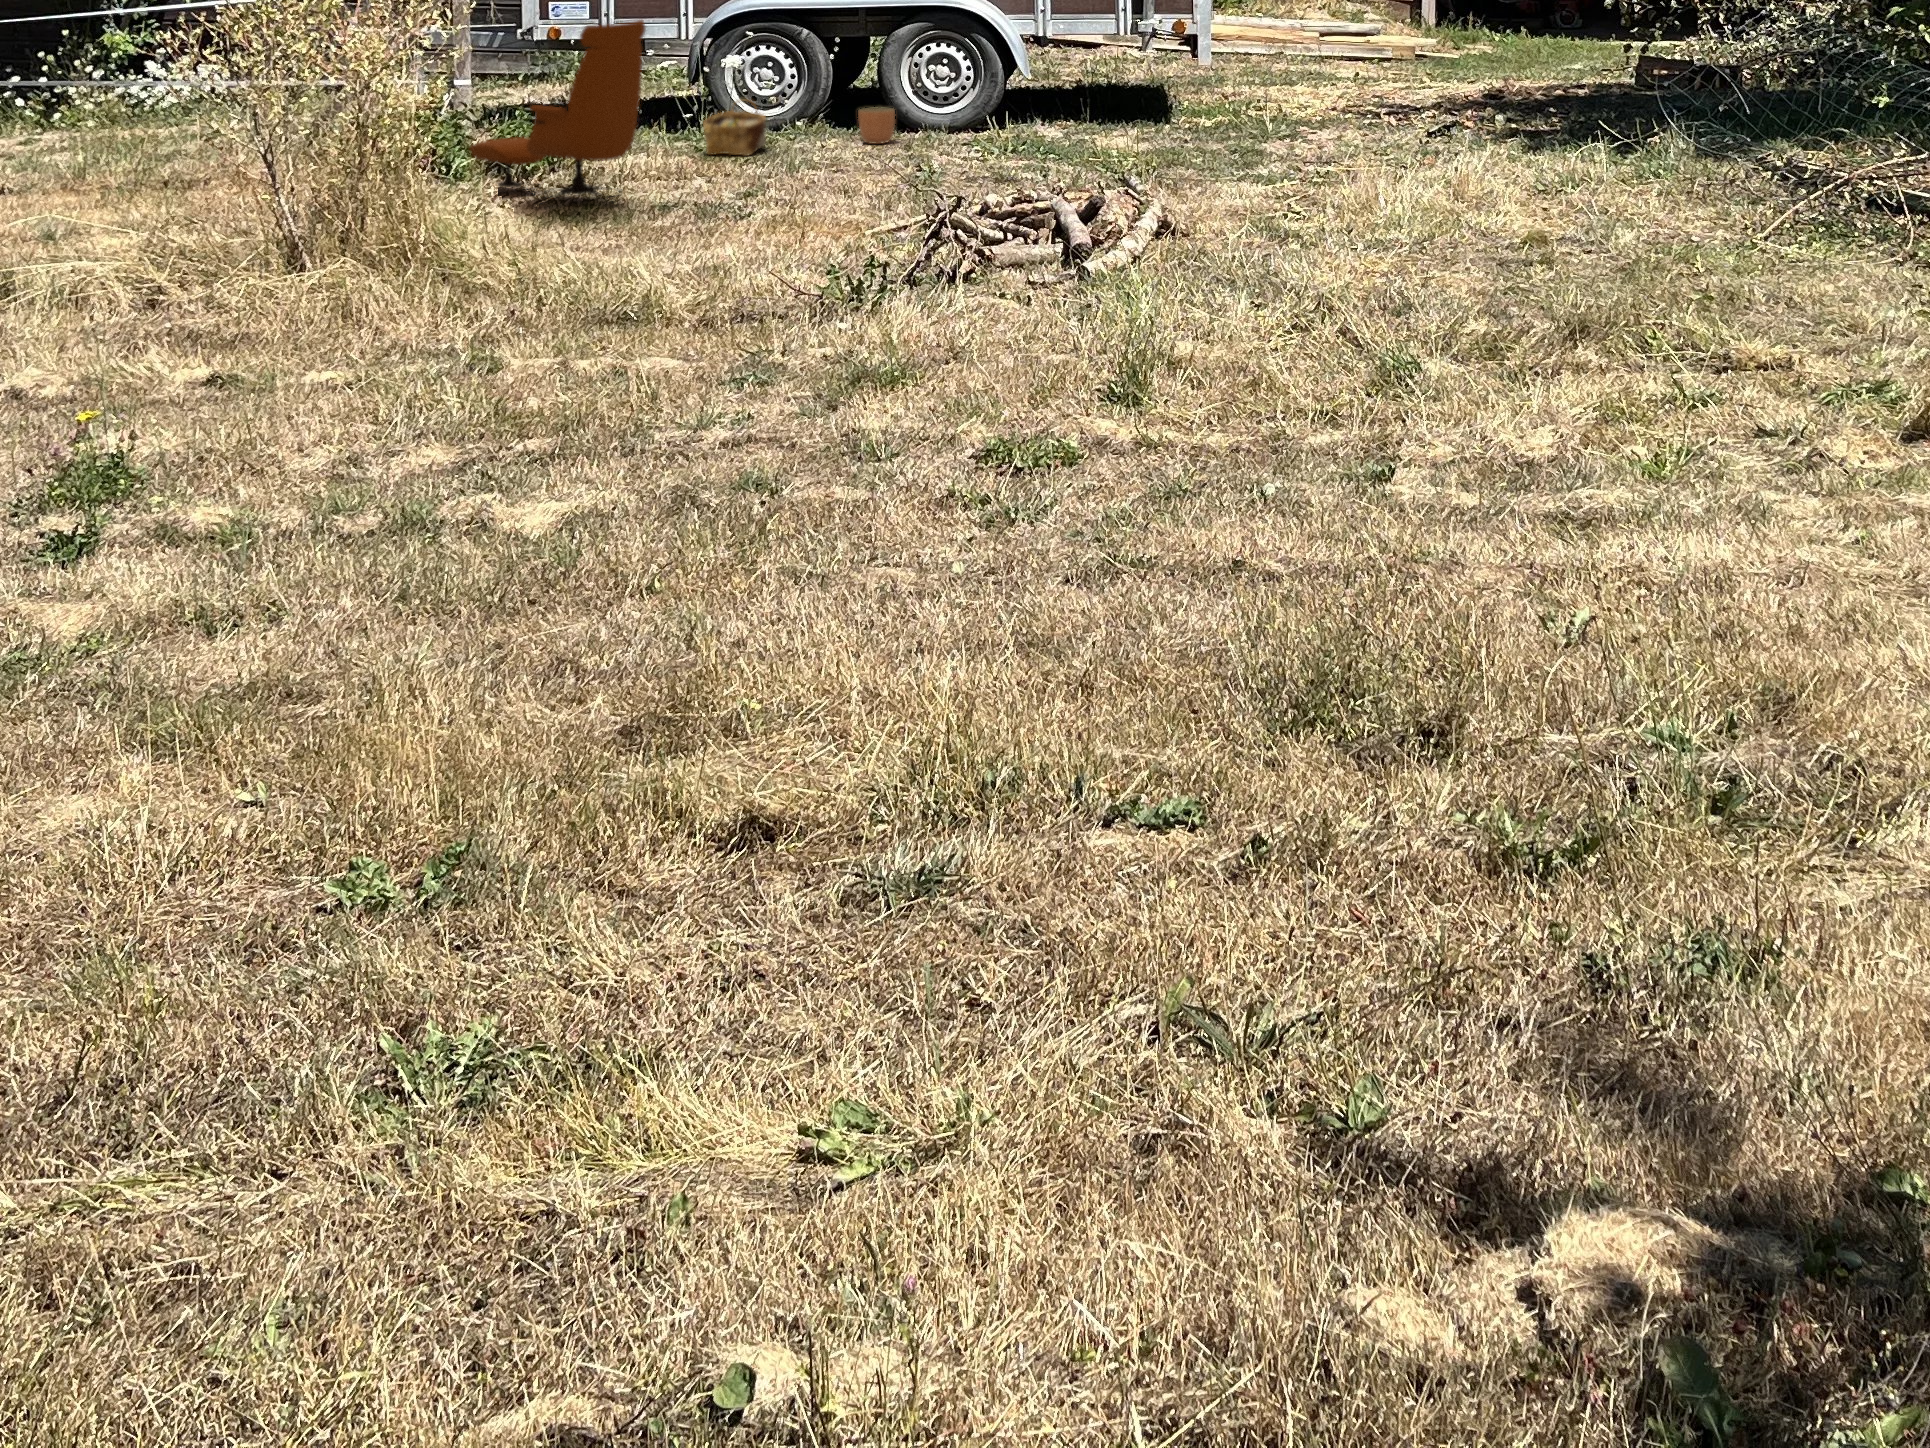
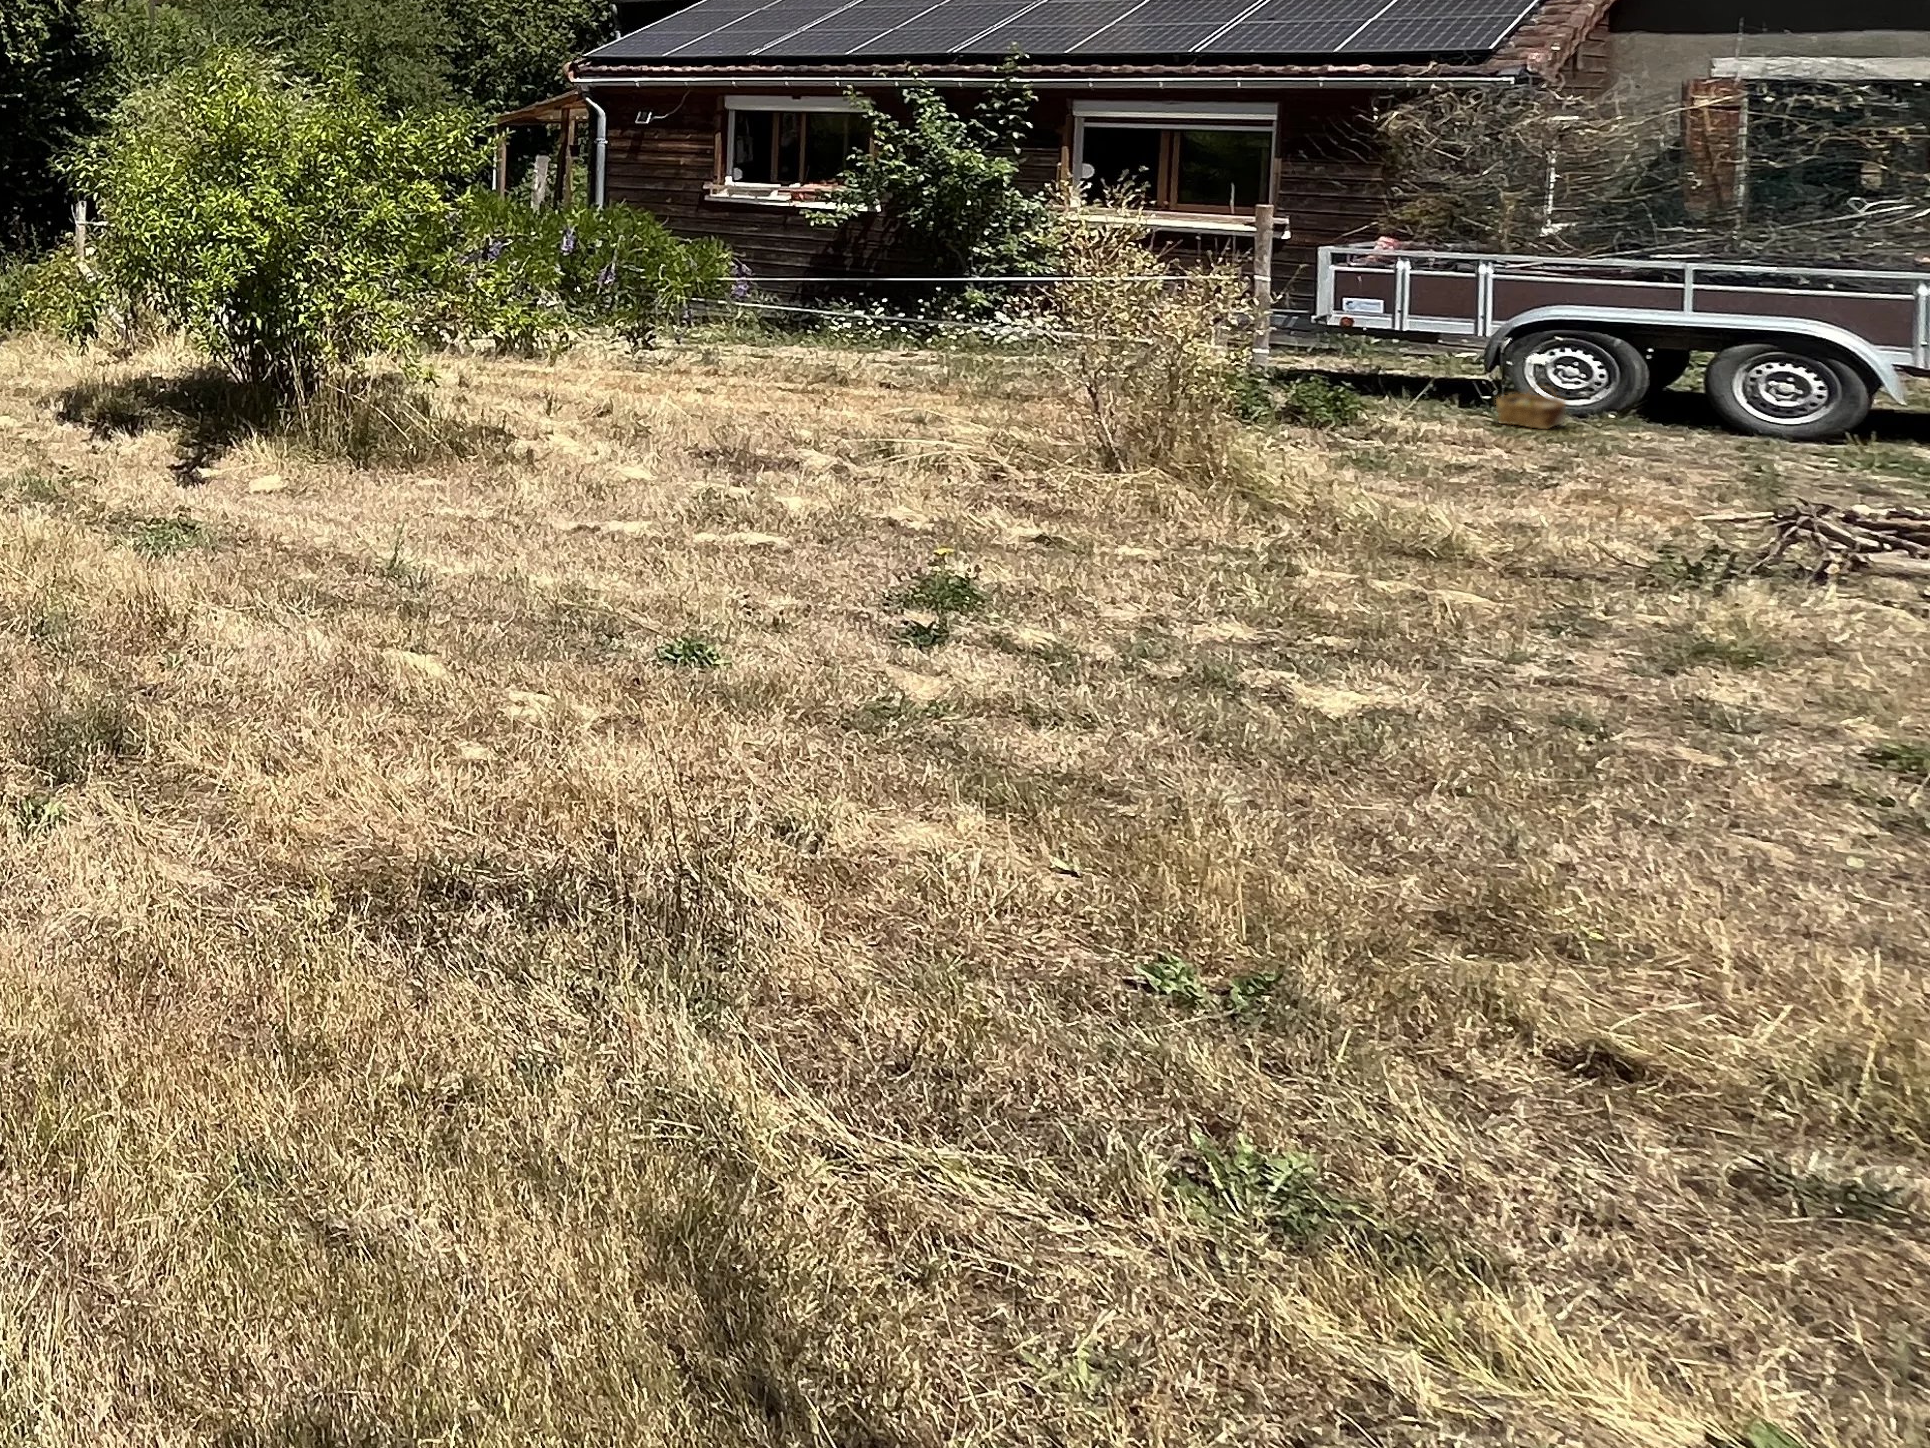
lounge chair: present [470,20,646,207] -> none [1265,321,1441,450]
planter: present [858,108,895,144] -> none [1675,407,1720,438]

